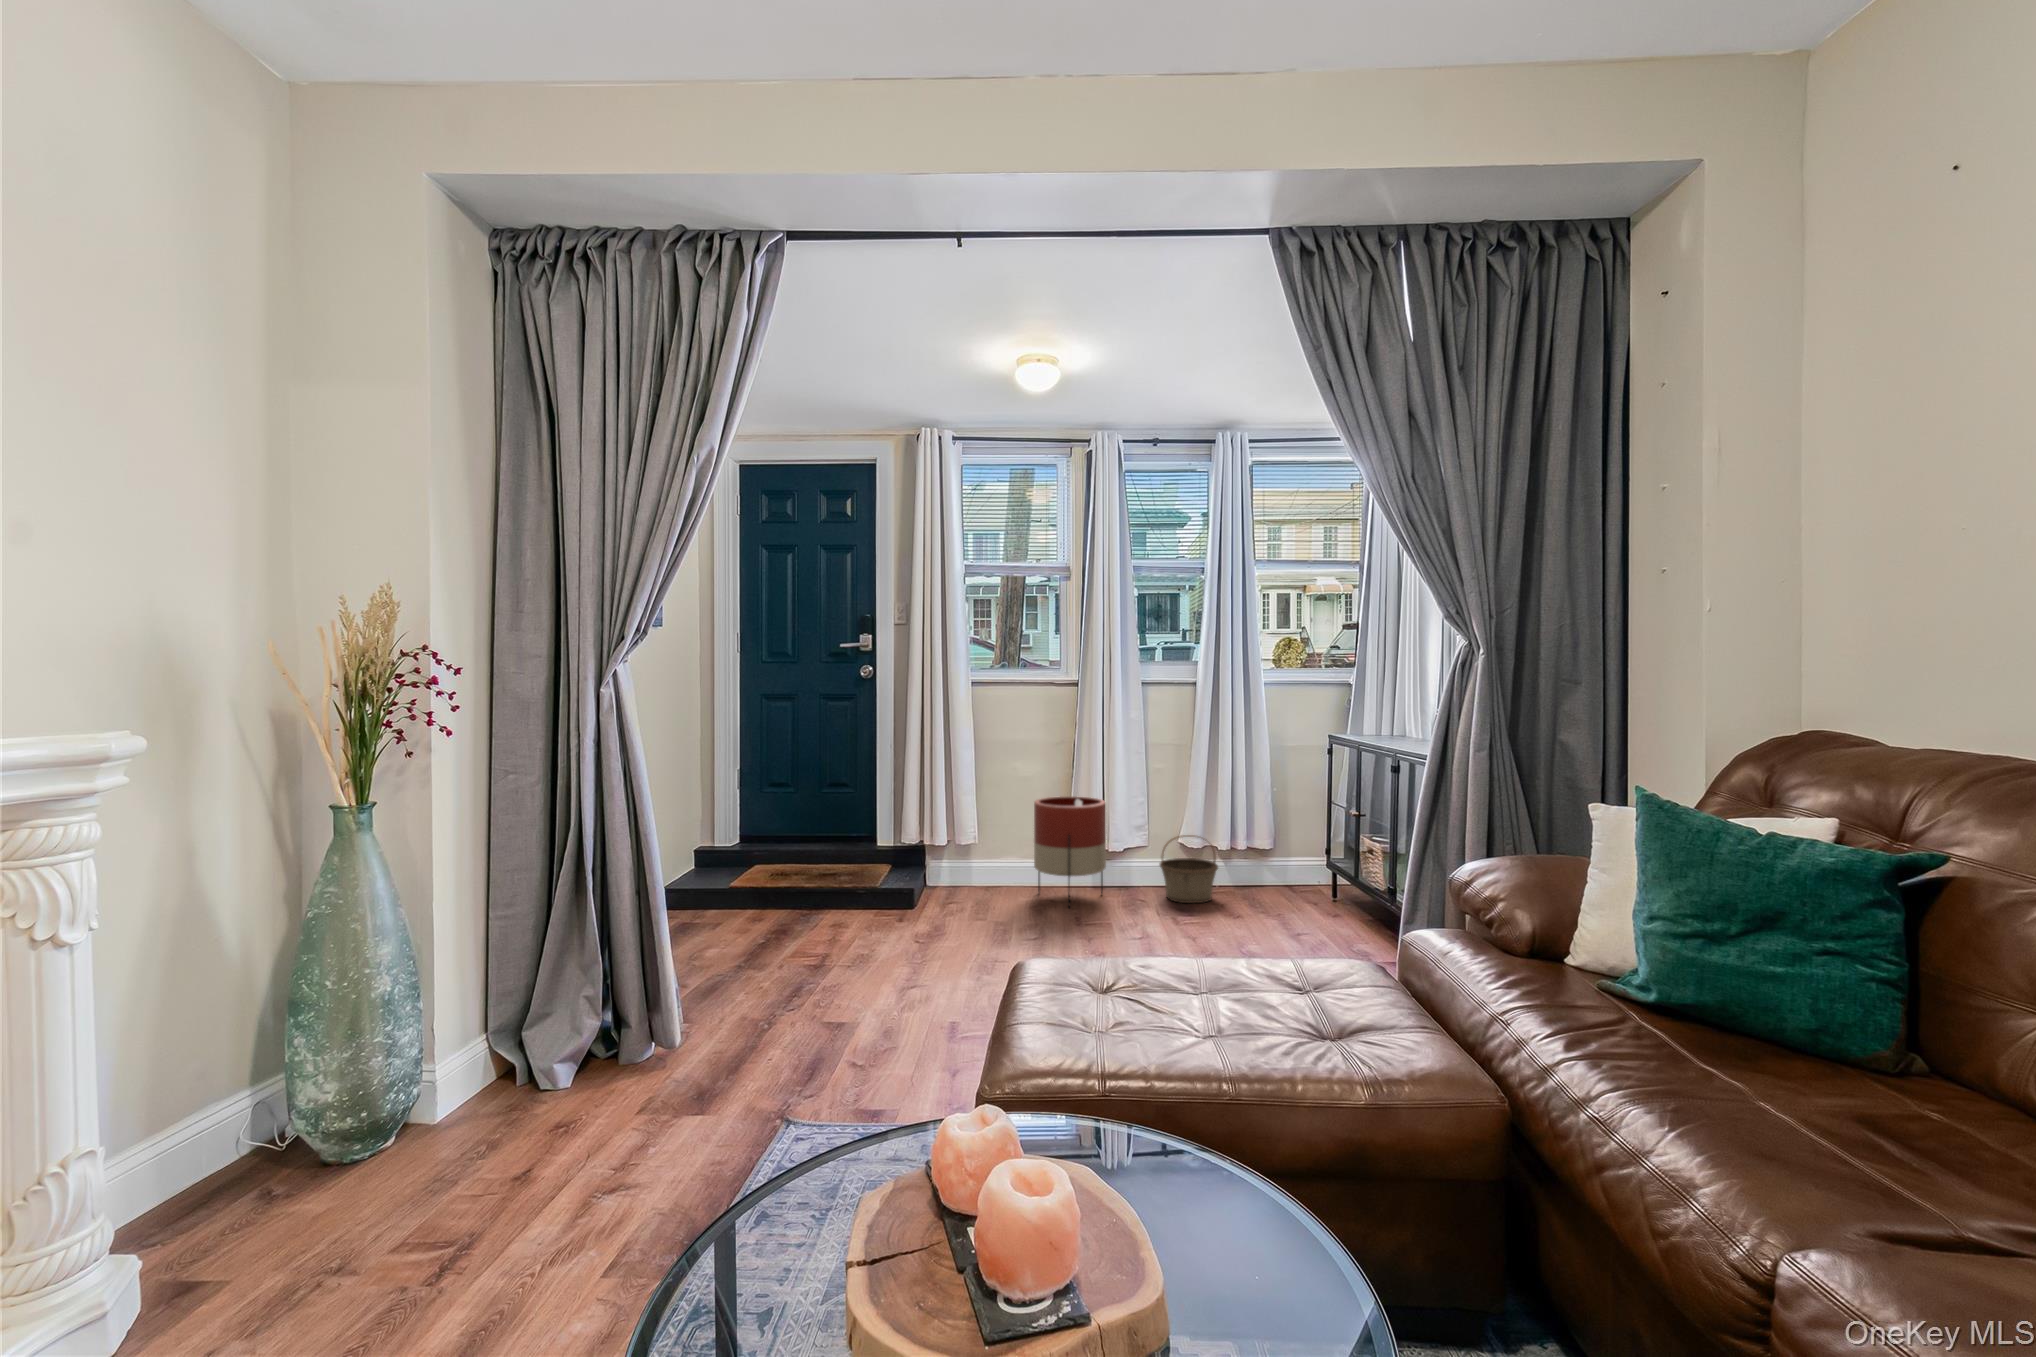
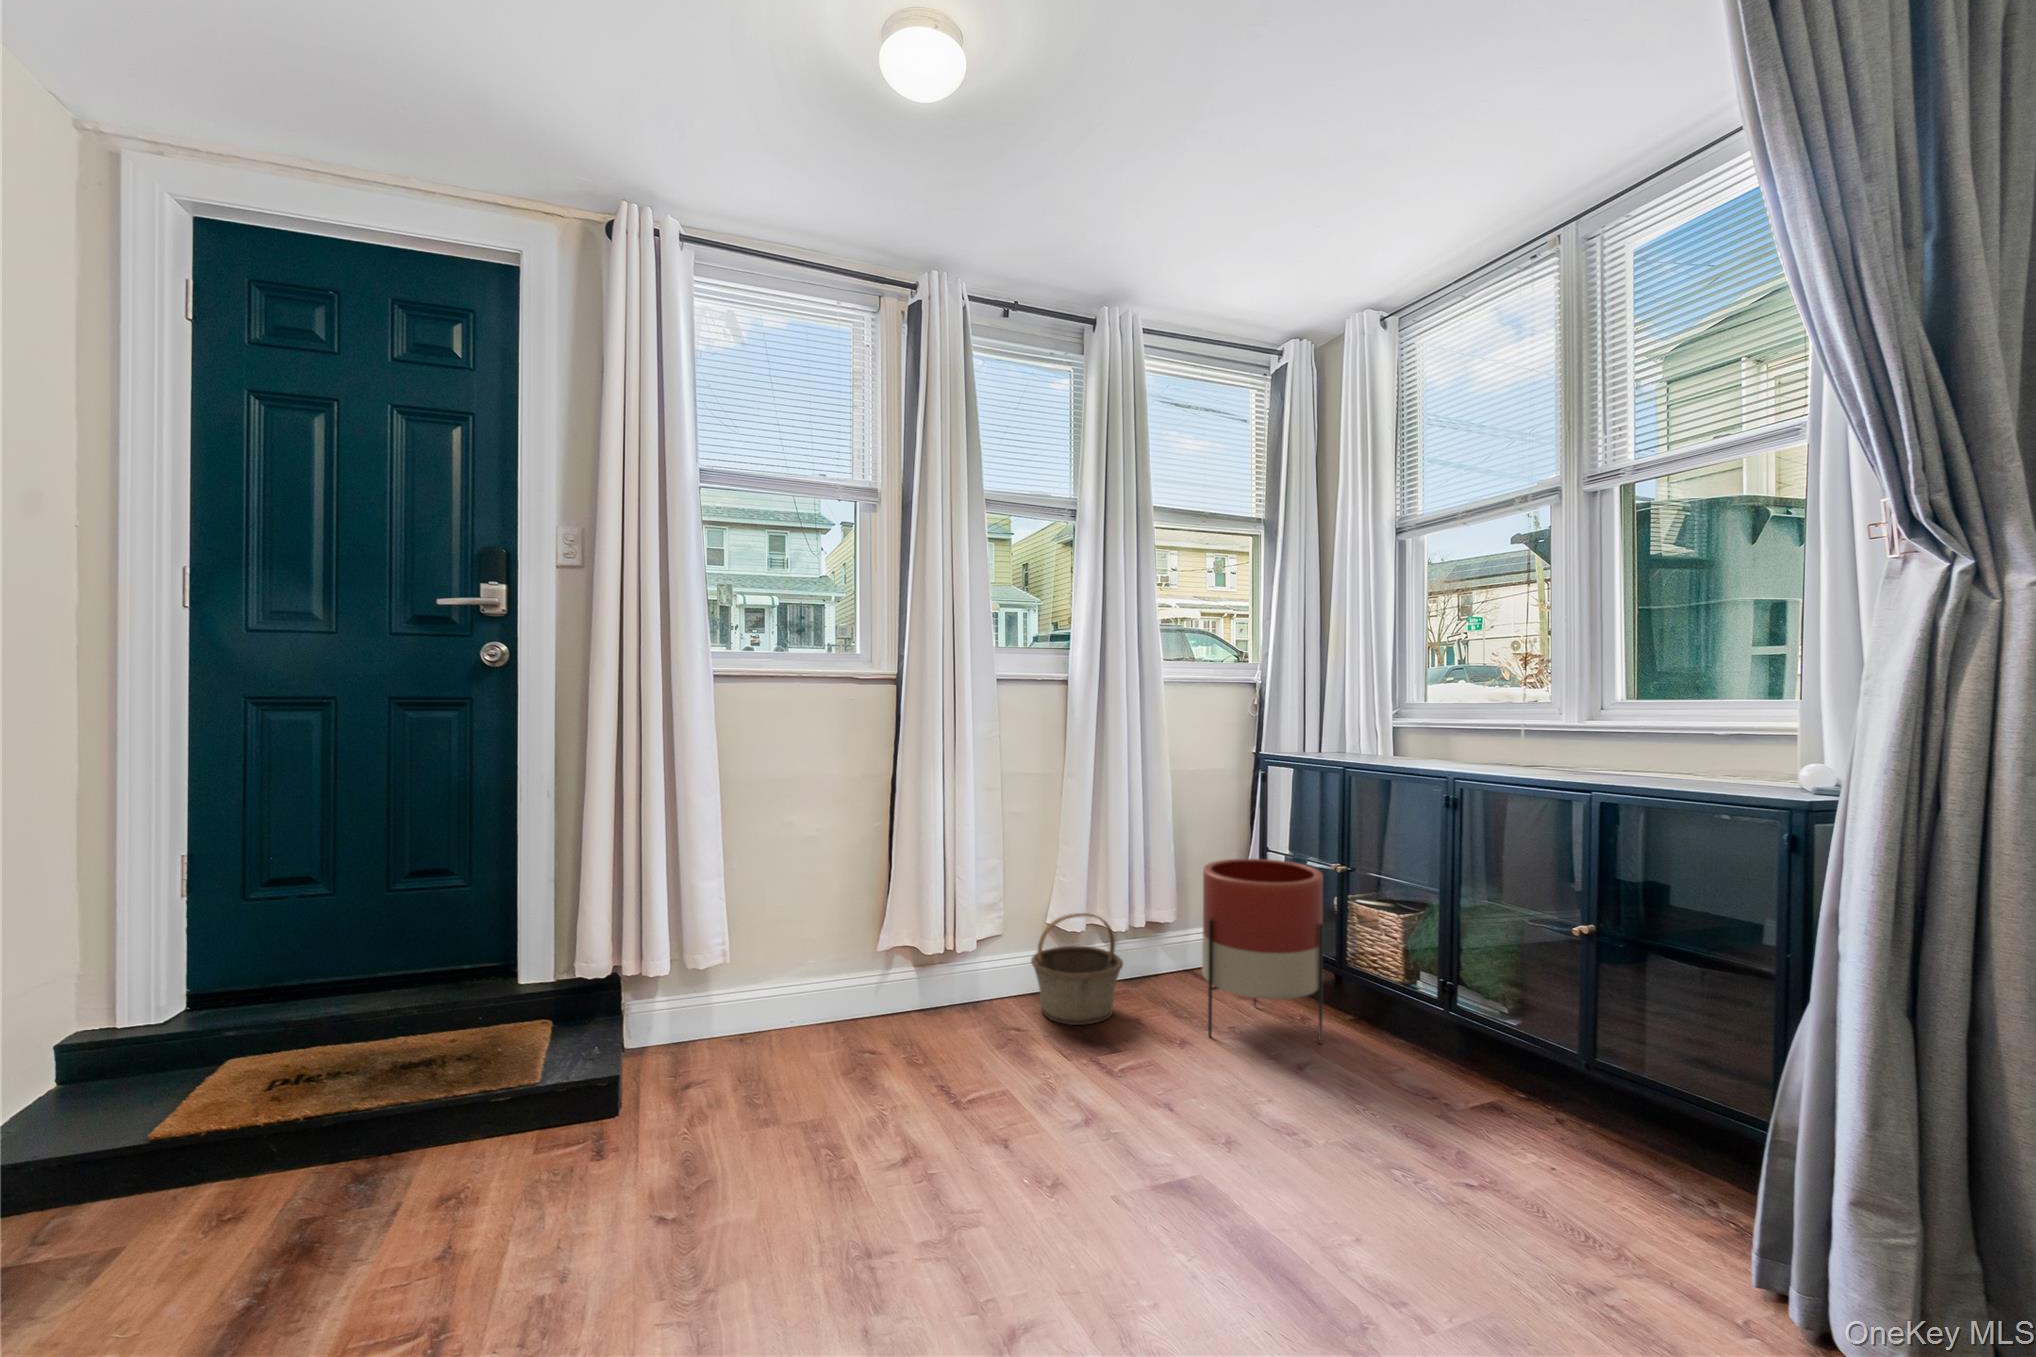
planter: present [1034,796,1106,897] -> present [1202,859,1323,1043]

